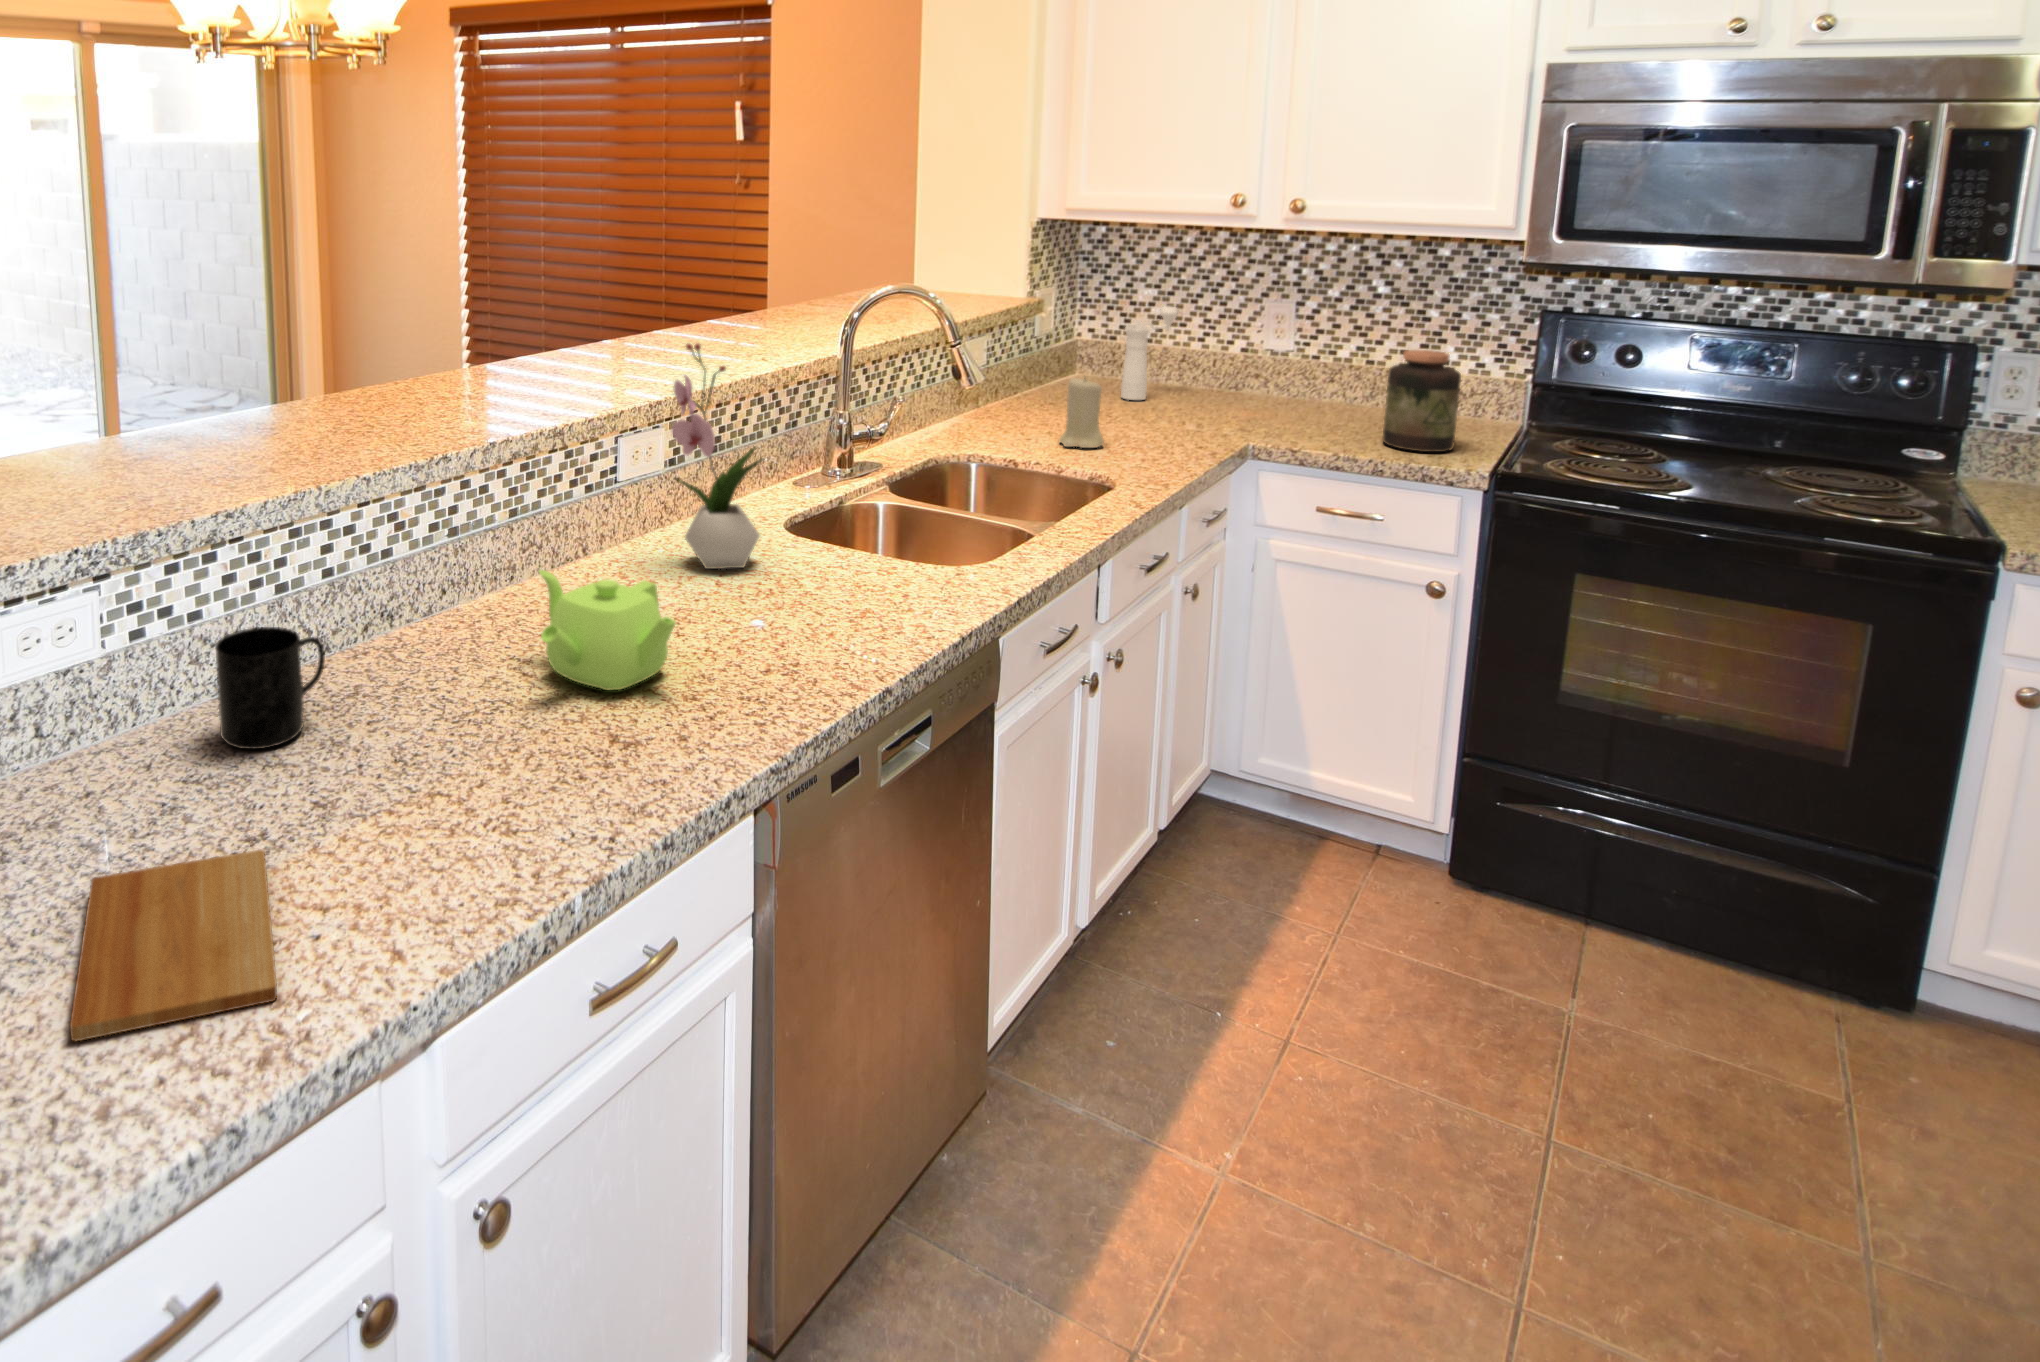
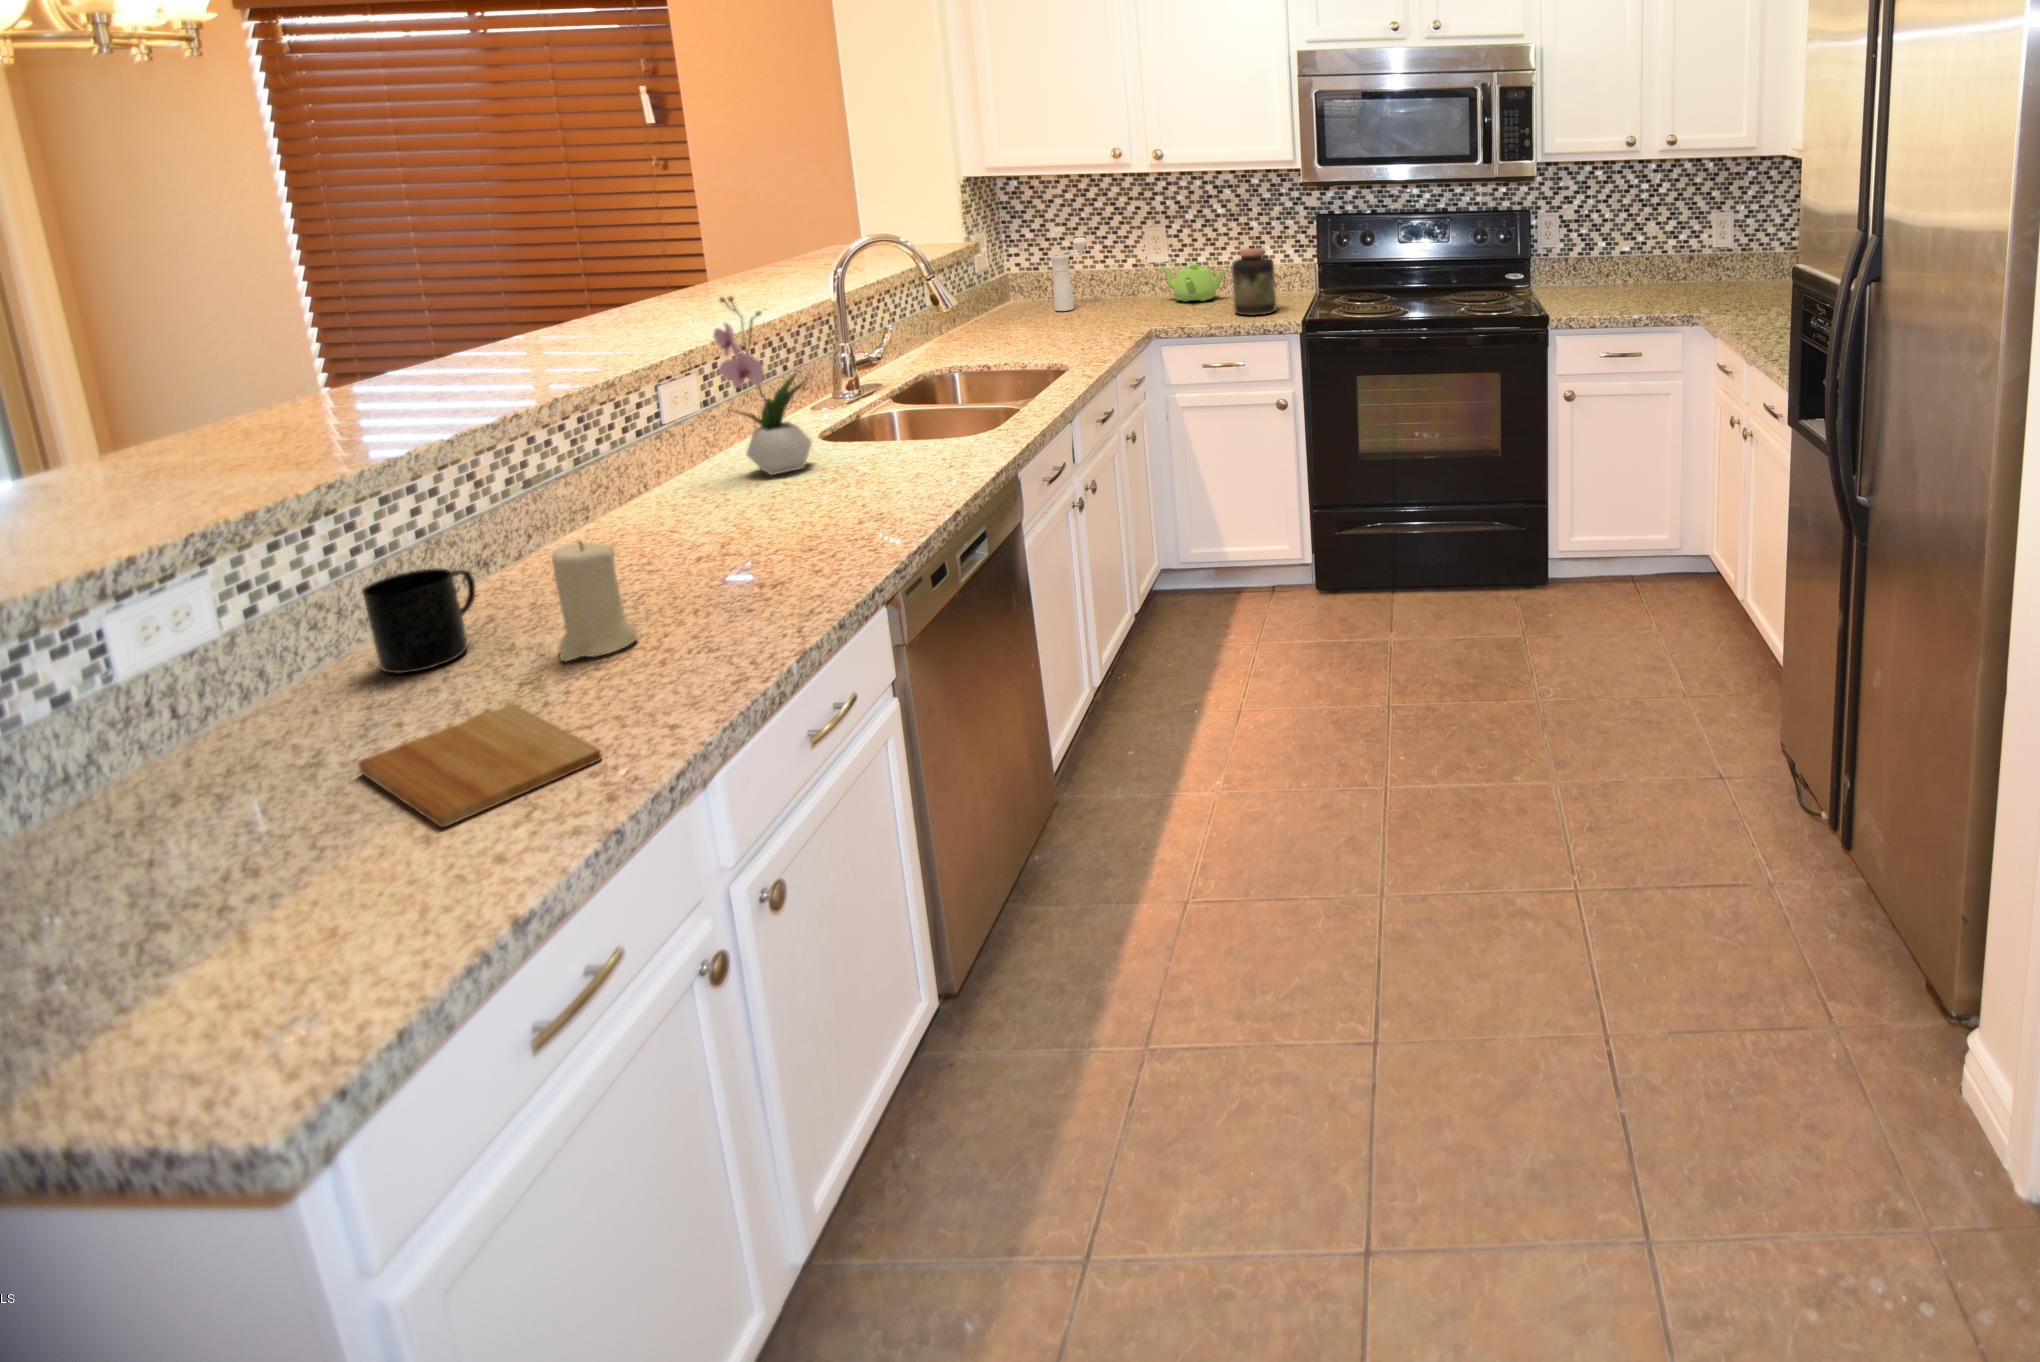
candle: present [1059,378,1104,448] -> present [552,541,637,661]
teapot: present [539,570,676,690] -> present [1160,264,1226,302]

